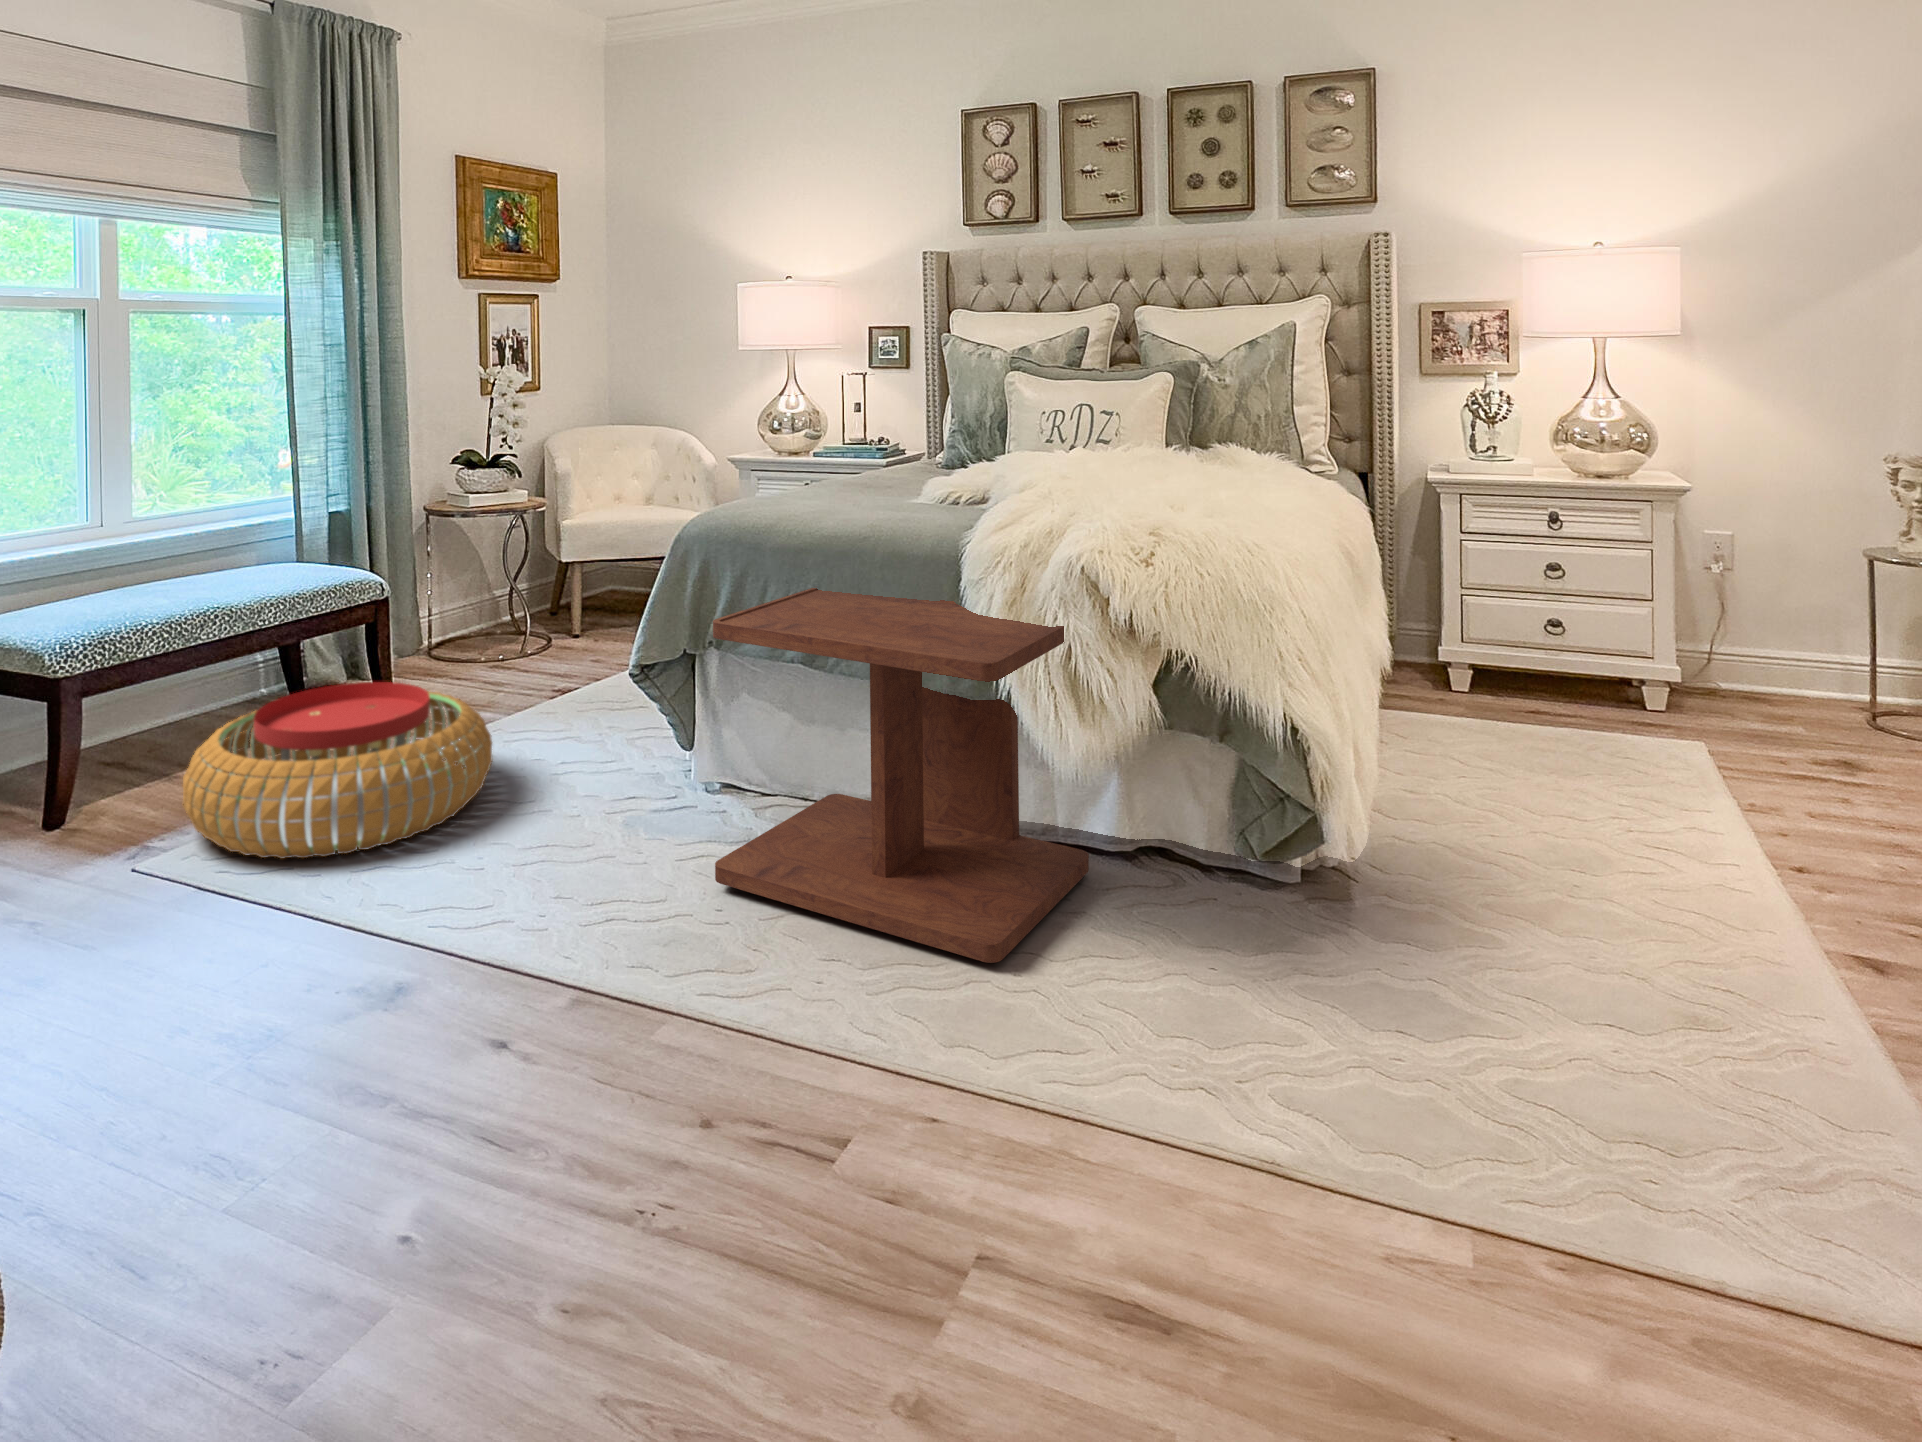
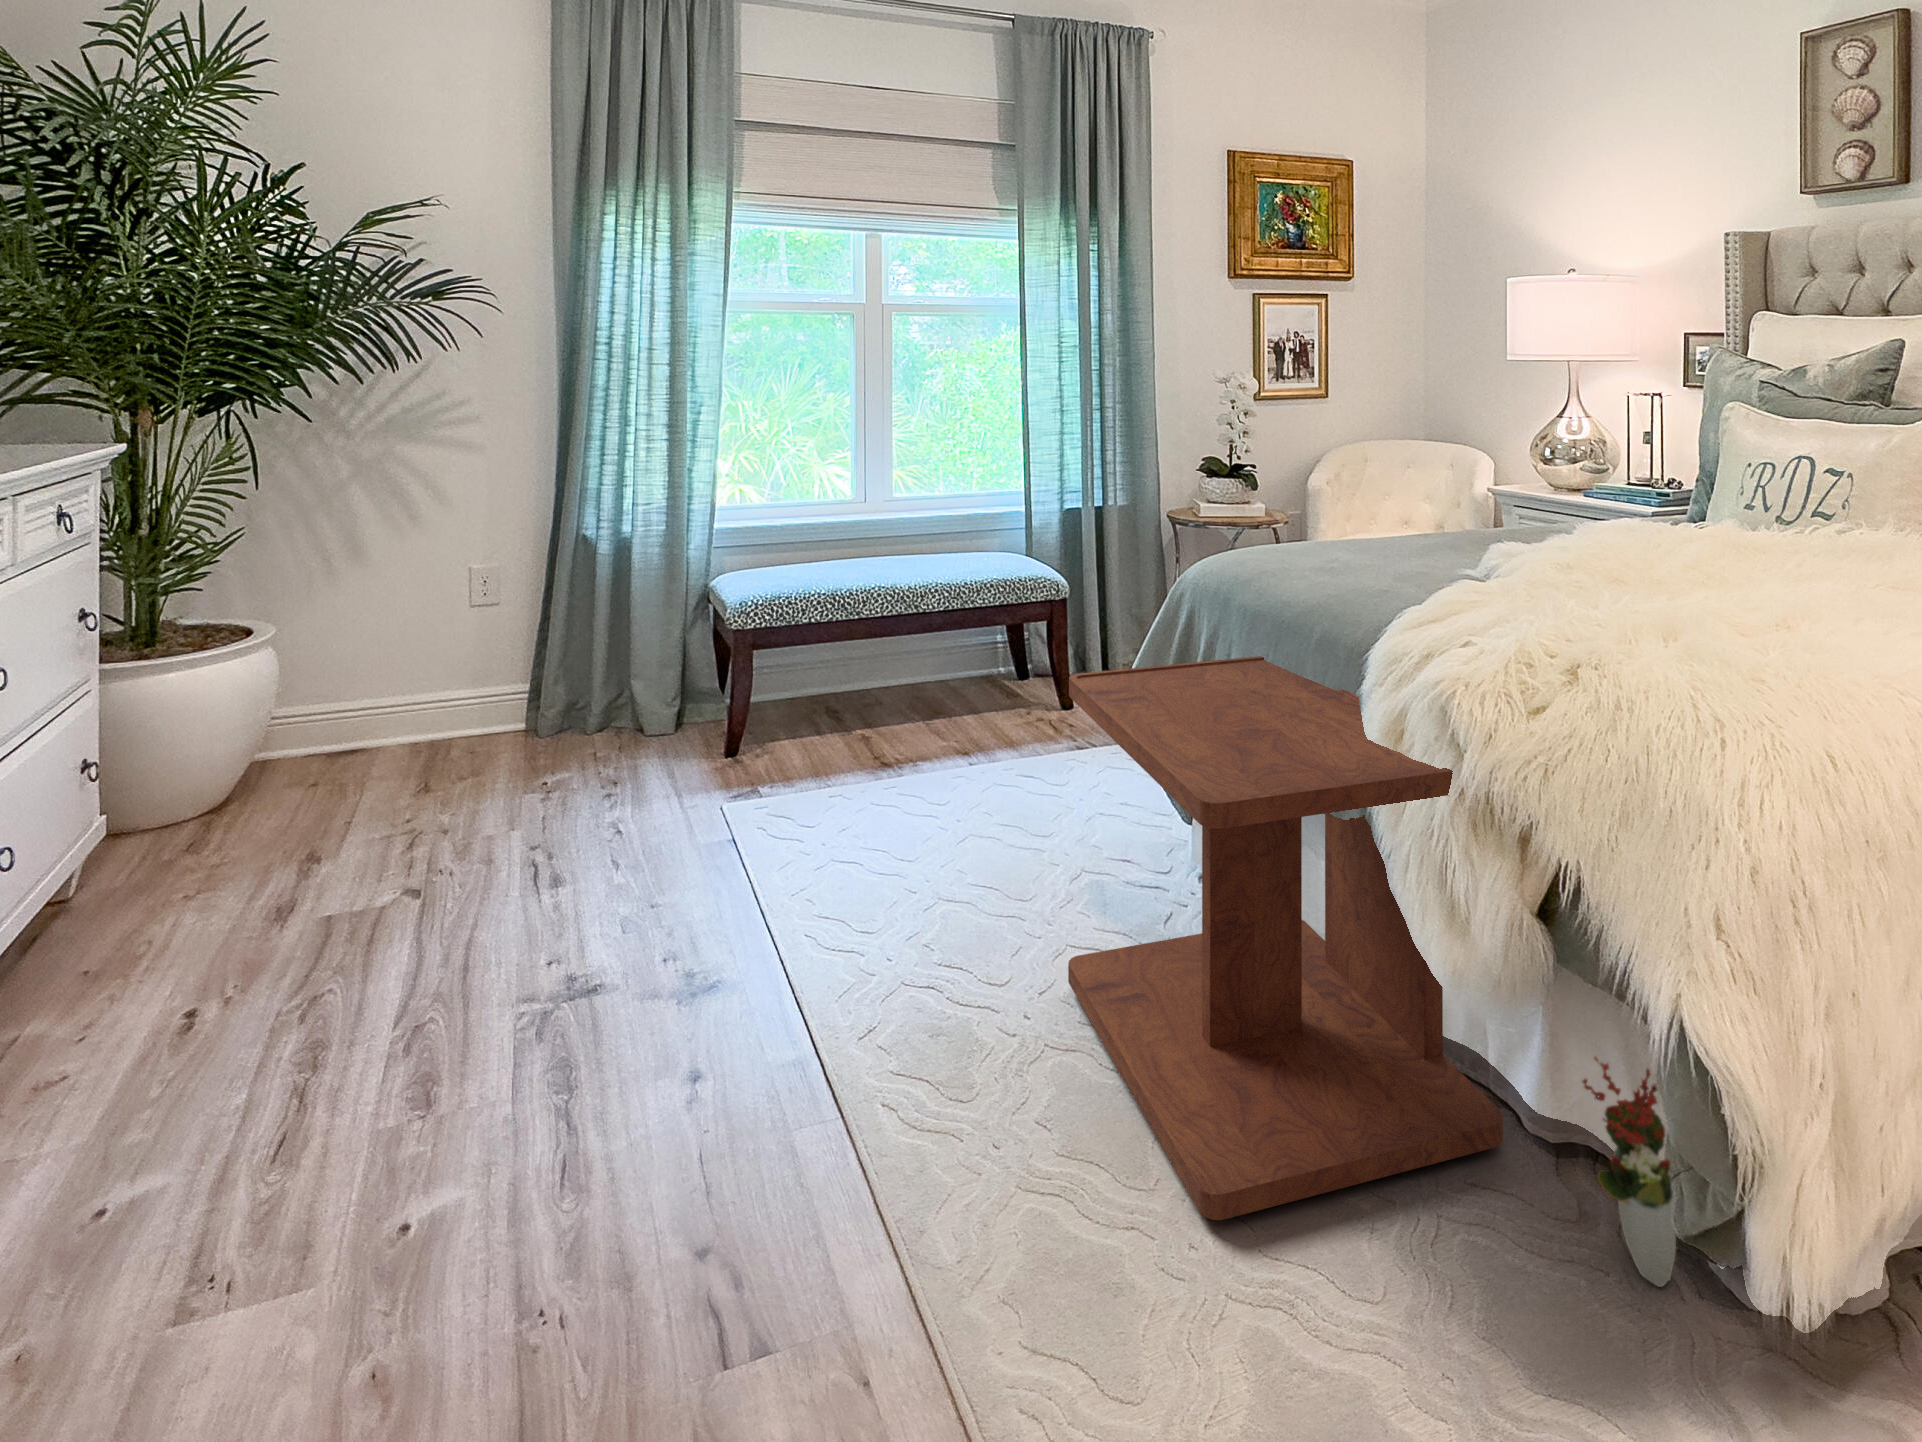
pouf: present [183,682,492,859] -> none [766,671,1047,836]
decorative plant: none [1171,770,1235,901] -> present [1583,1057,1676,1287]

